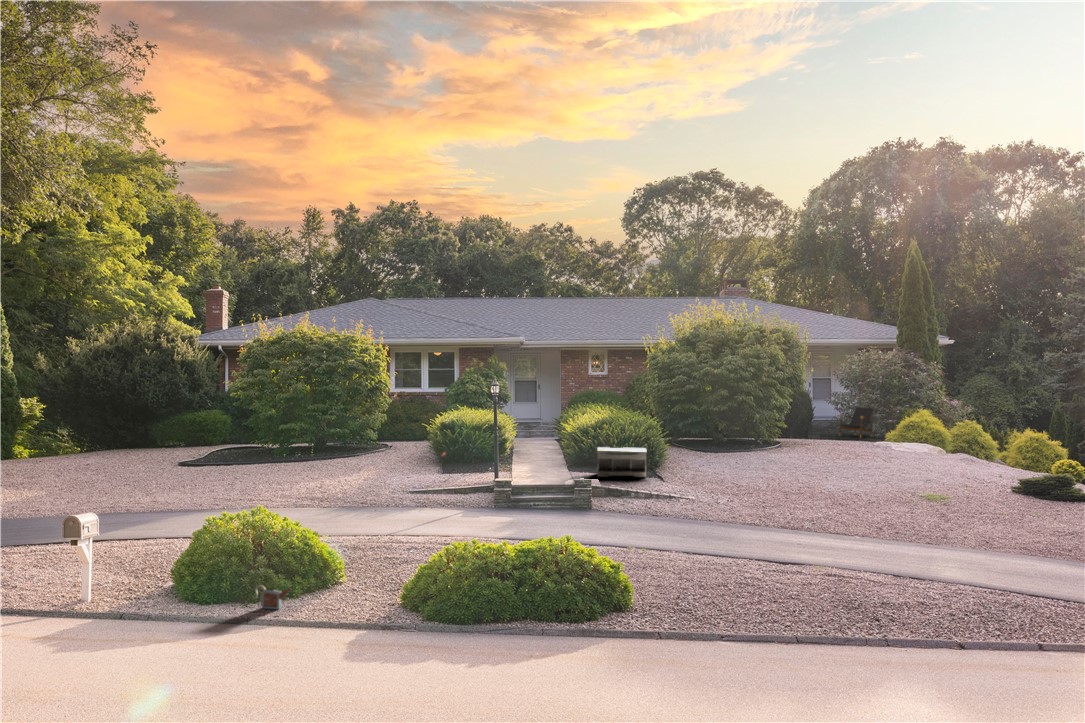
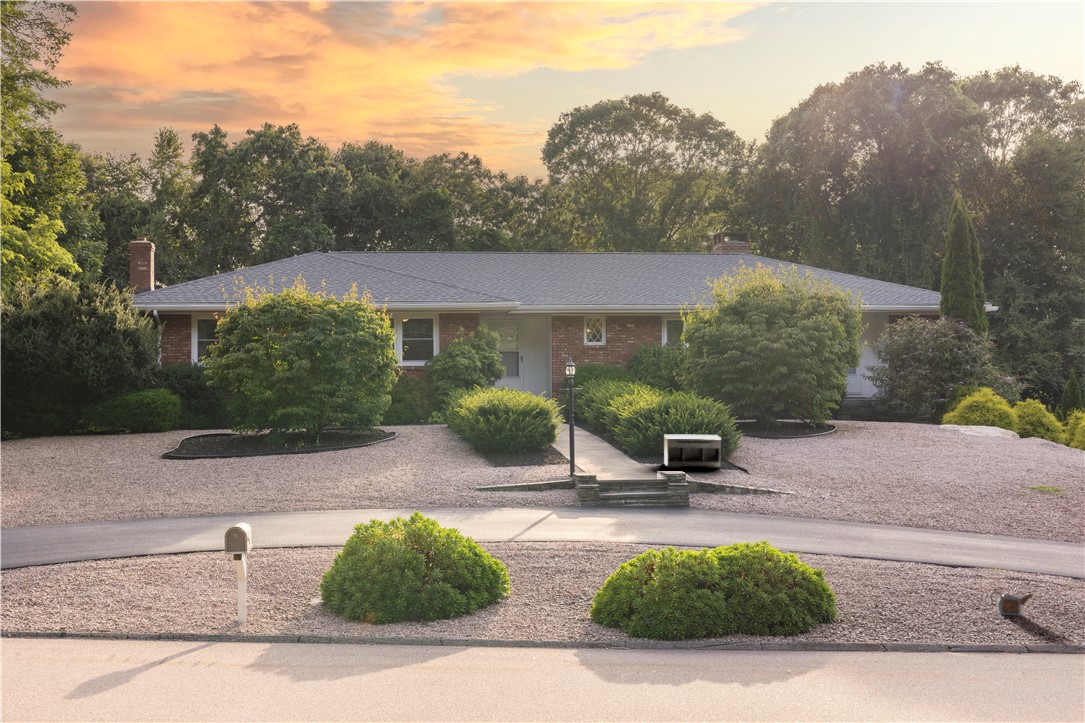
lounge chair: present [839,407,873,438] -> none [886,384,924,418]
watering can: present [255,585,291,609] -> present [990,591,1032,615]

